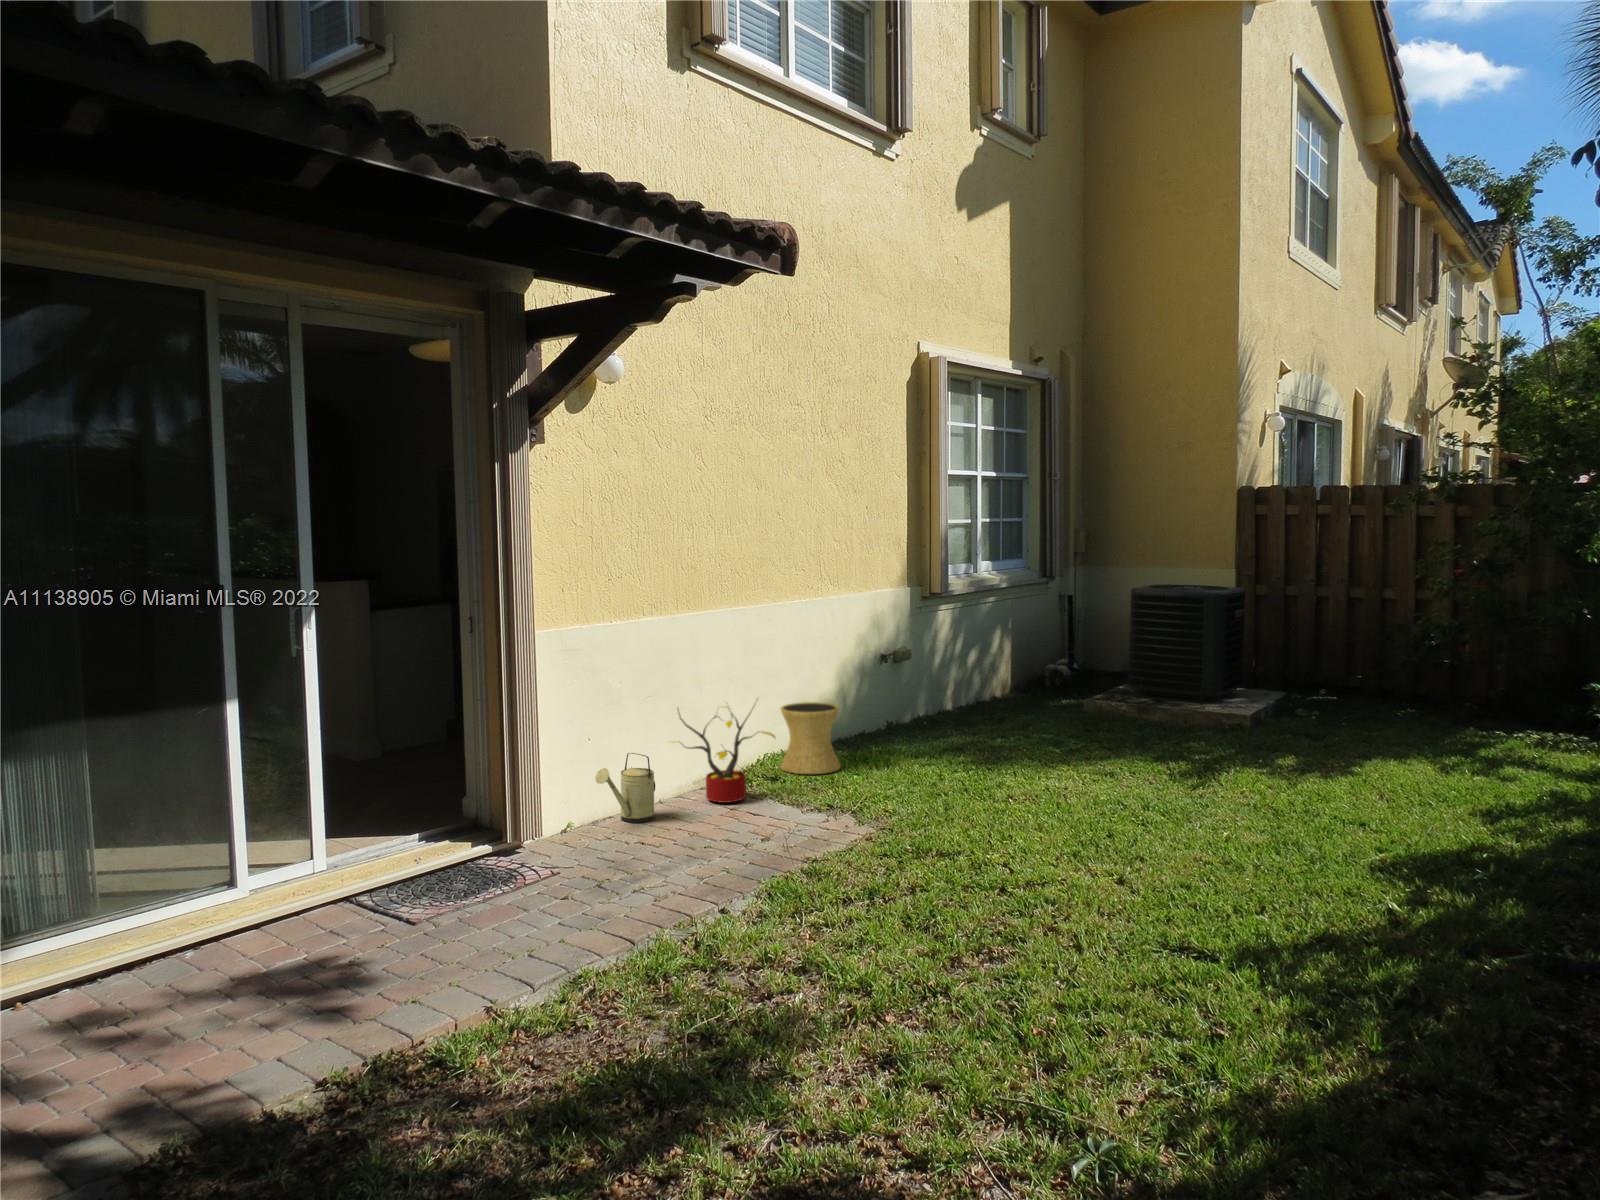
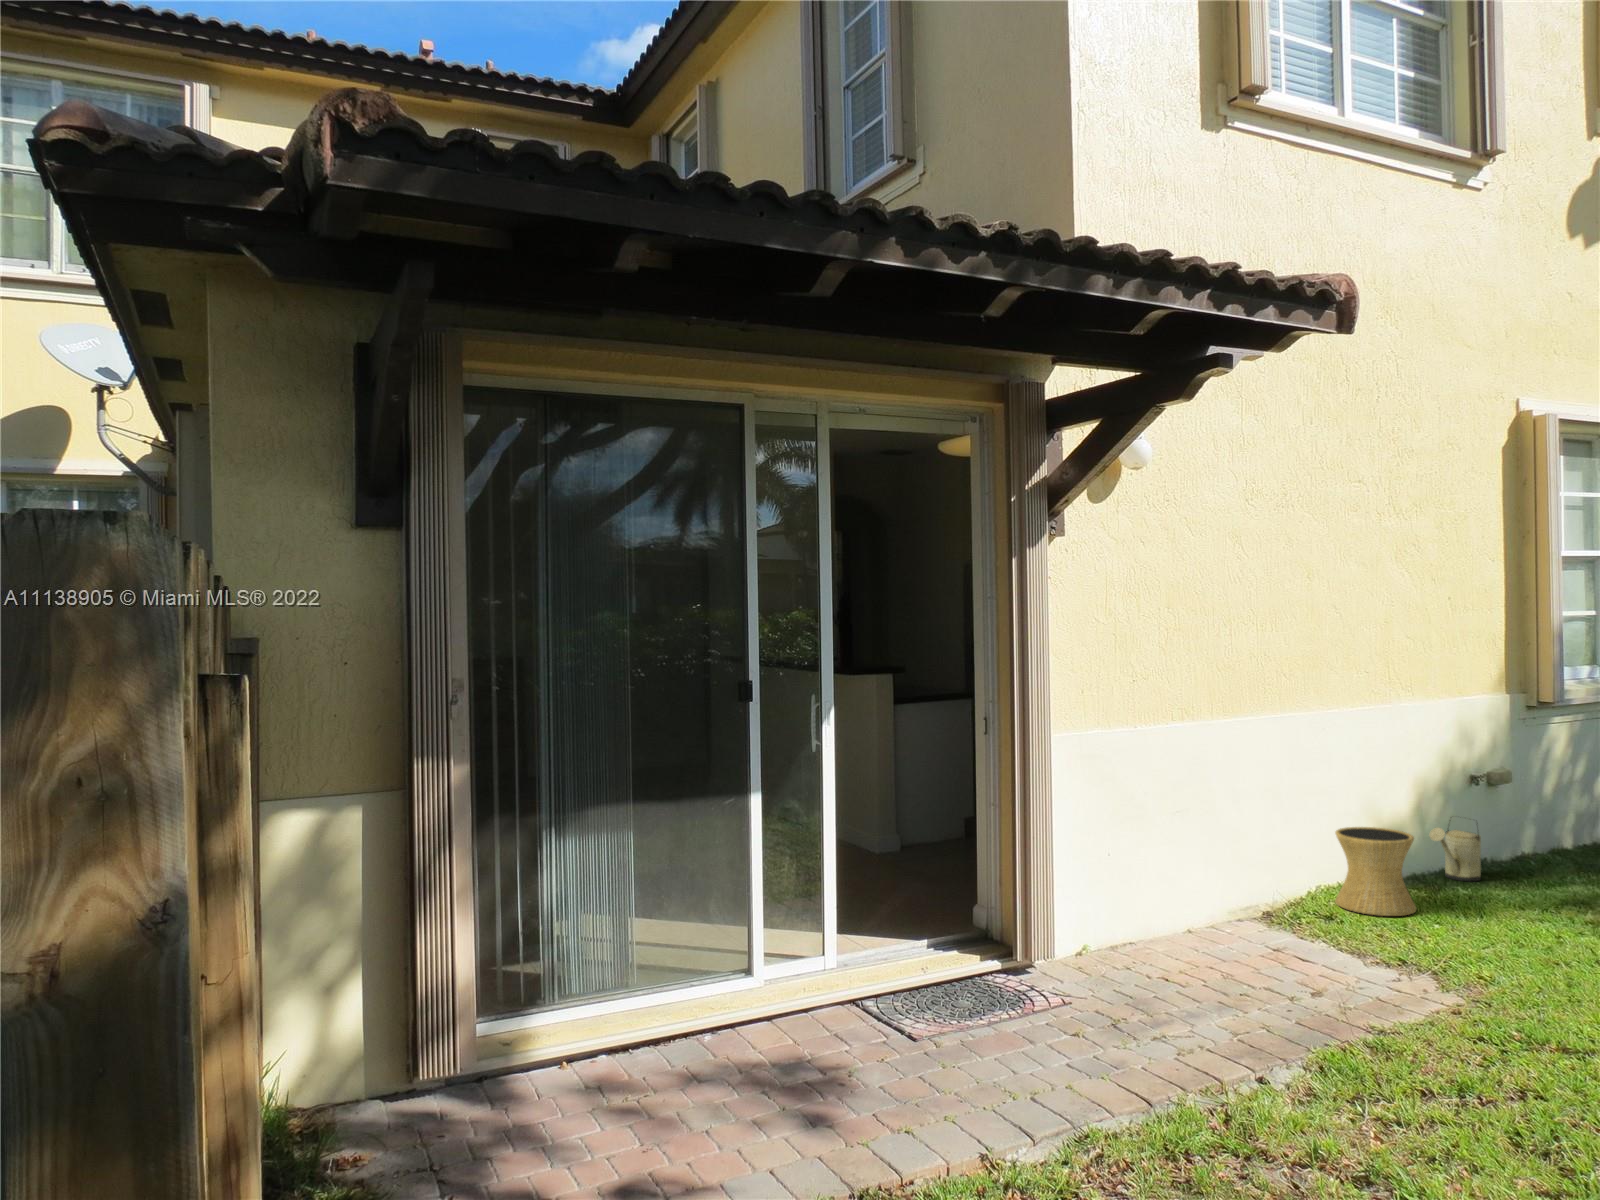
decorative plant: present [672,707,775,803] -> none [1194,818,1330,940]
watering can: present [595,753,655,823] -> present [1429,828,1481,881]

